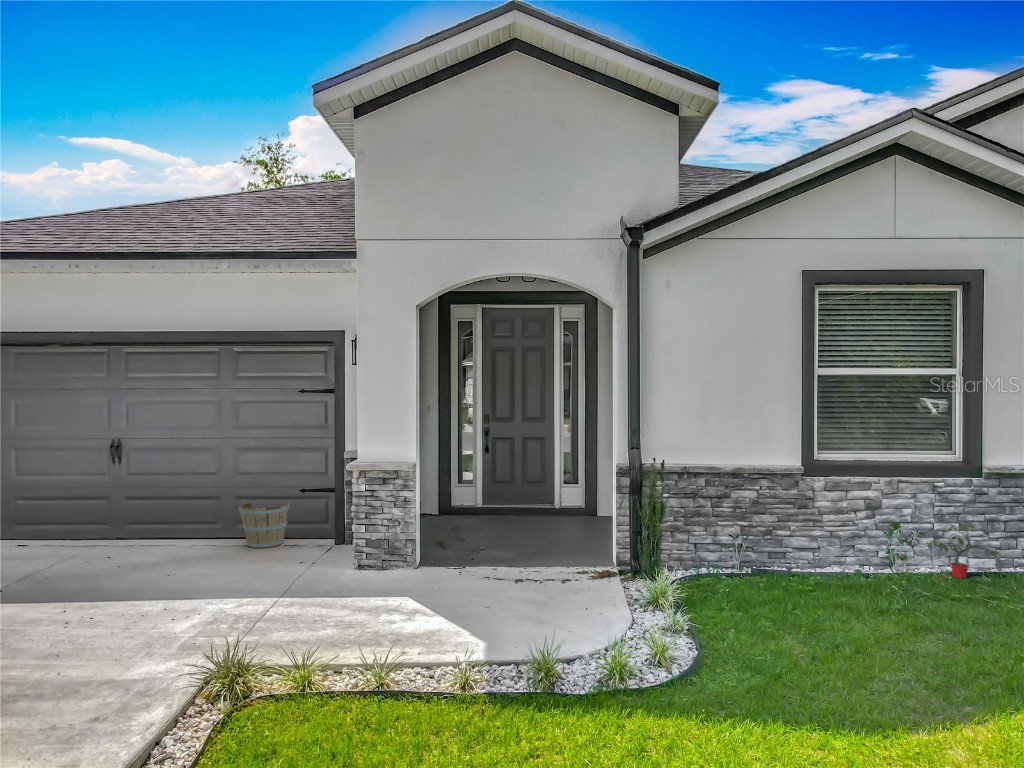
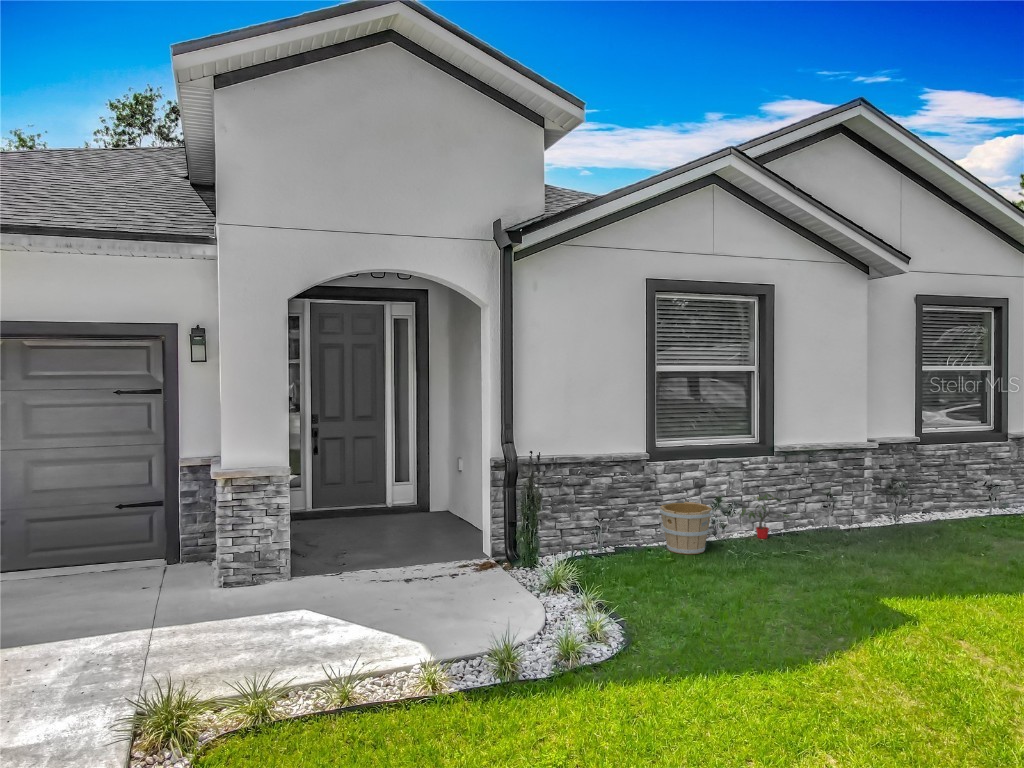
wooden bucket: present [239,502,290,548] -> present [659,502,713,554]

